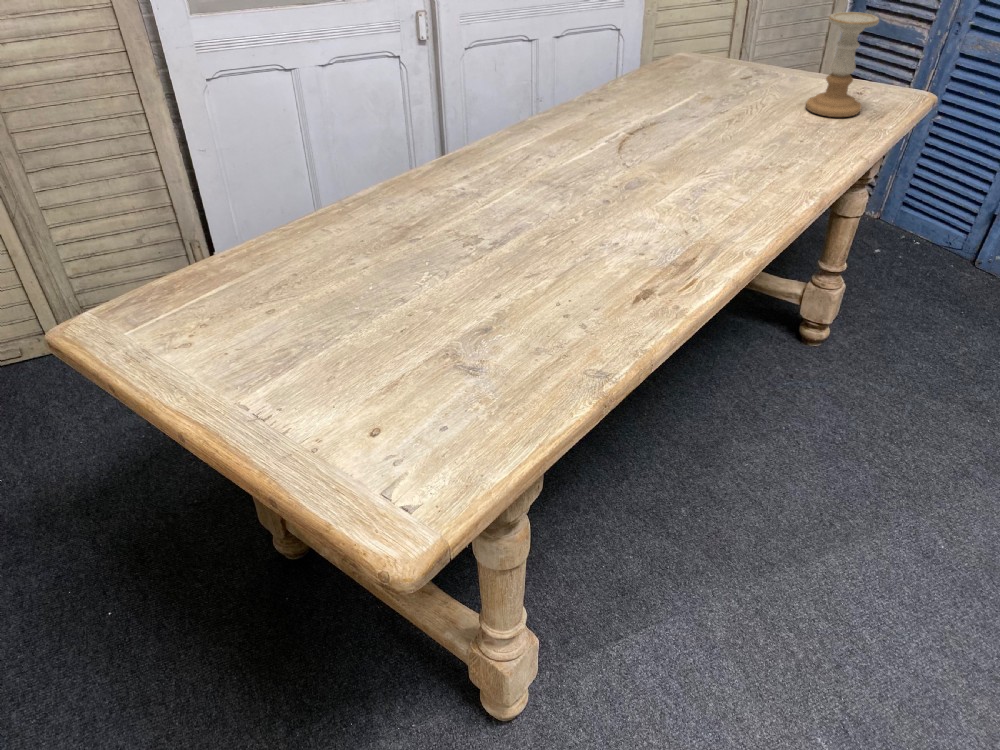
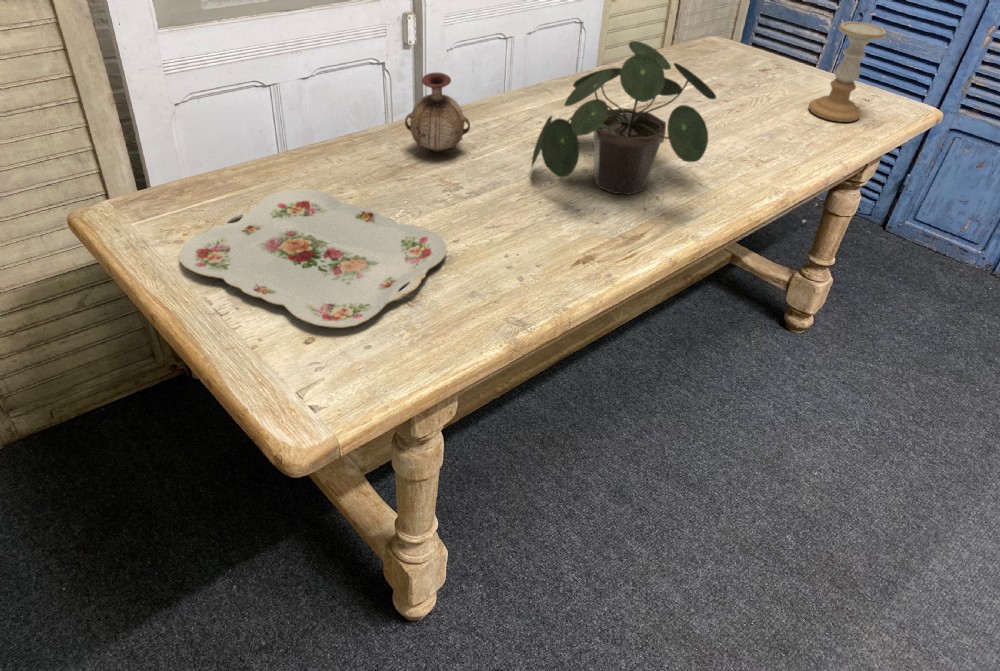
potted plant: none [550,54,747,221] -> present [531,41,716,194]
vase: none [403,117,475,205] -> present [405,72,470,152]
serving tray: none [194,264,494,413] -> present [179,189,447,328]

